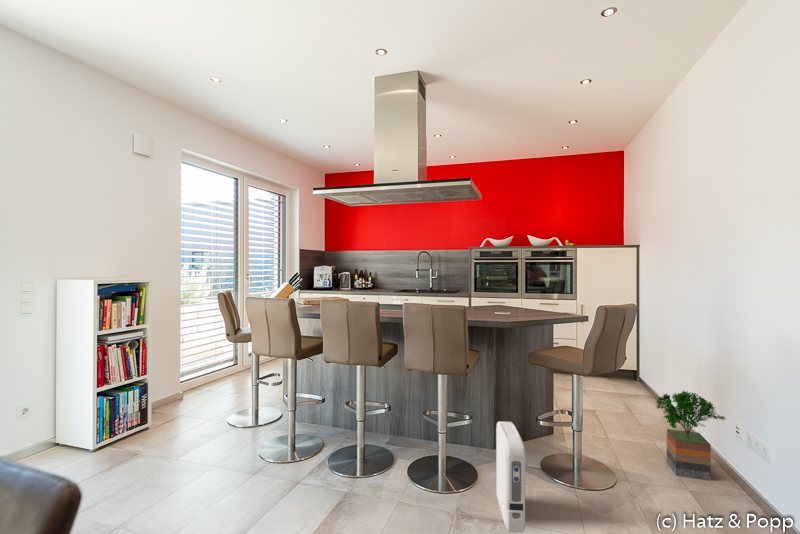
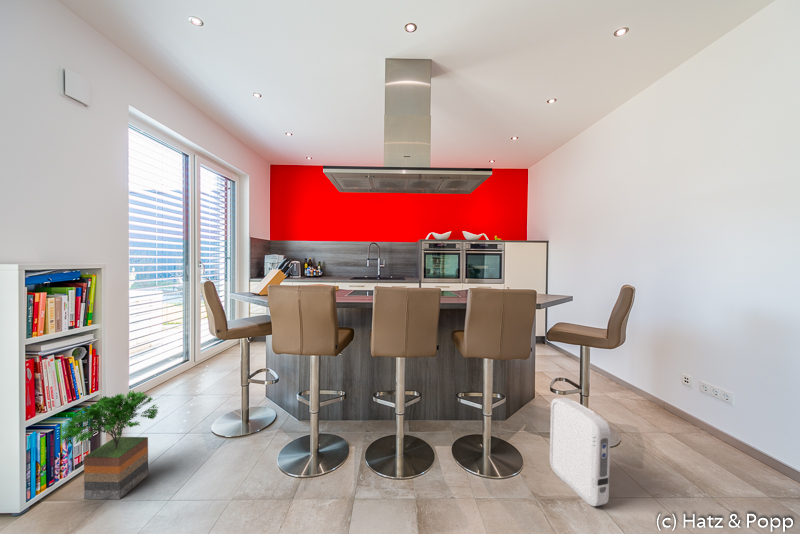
potted tree: present [656,391,725,480] -> present [60,391,158,499]

